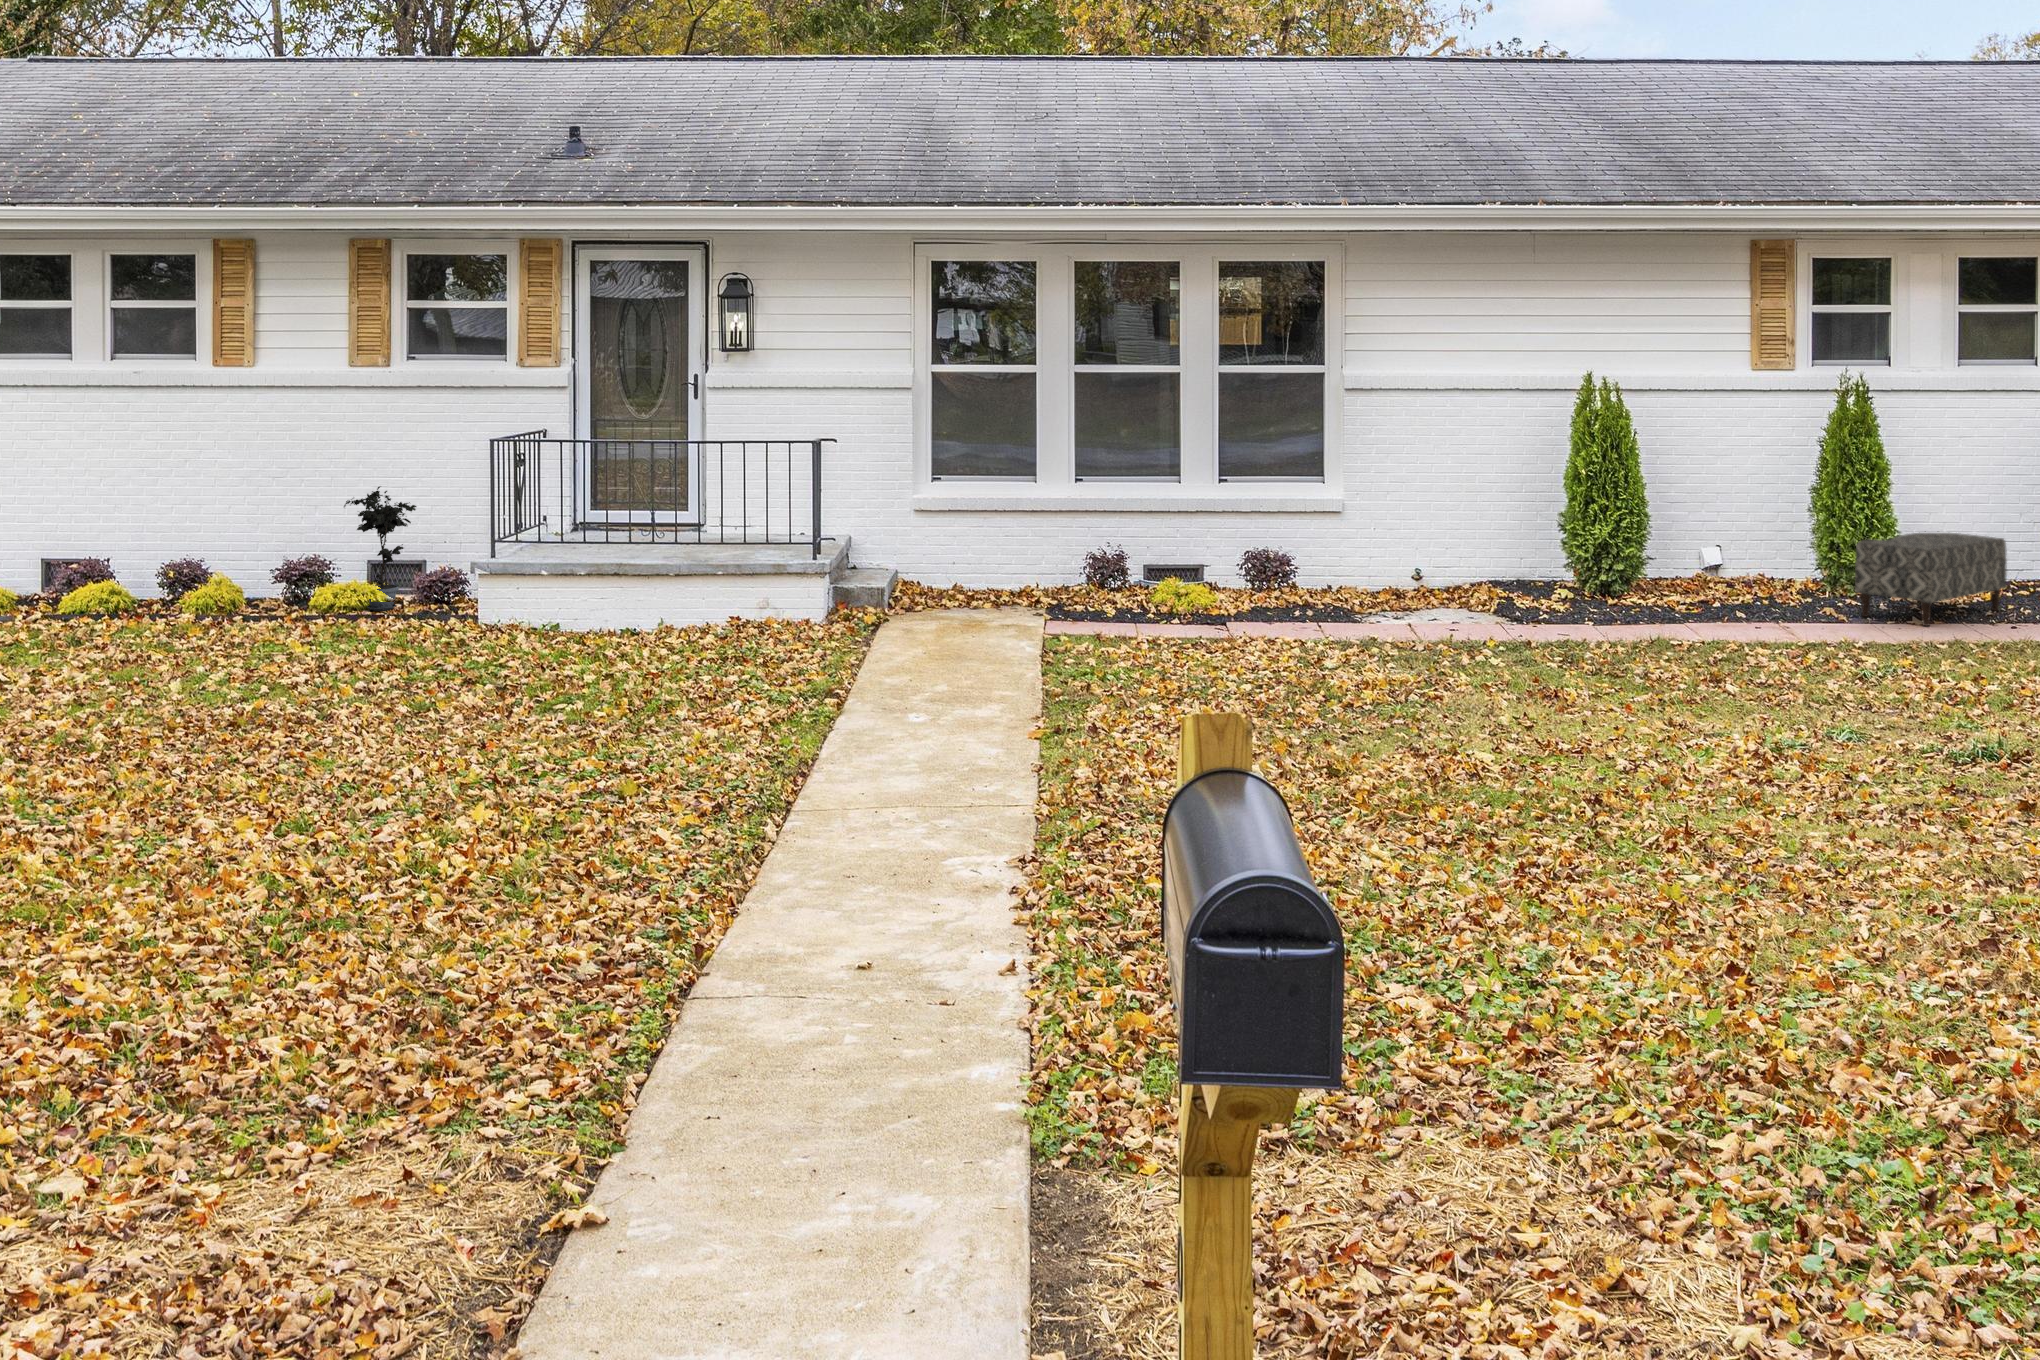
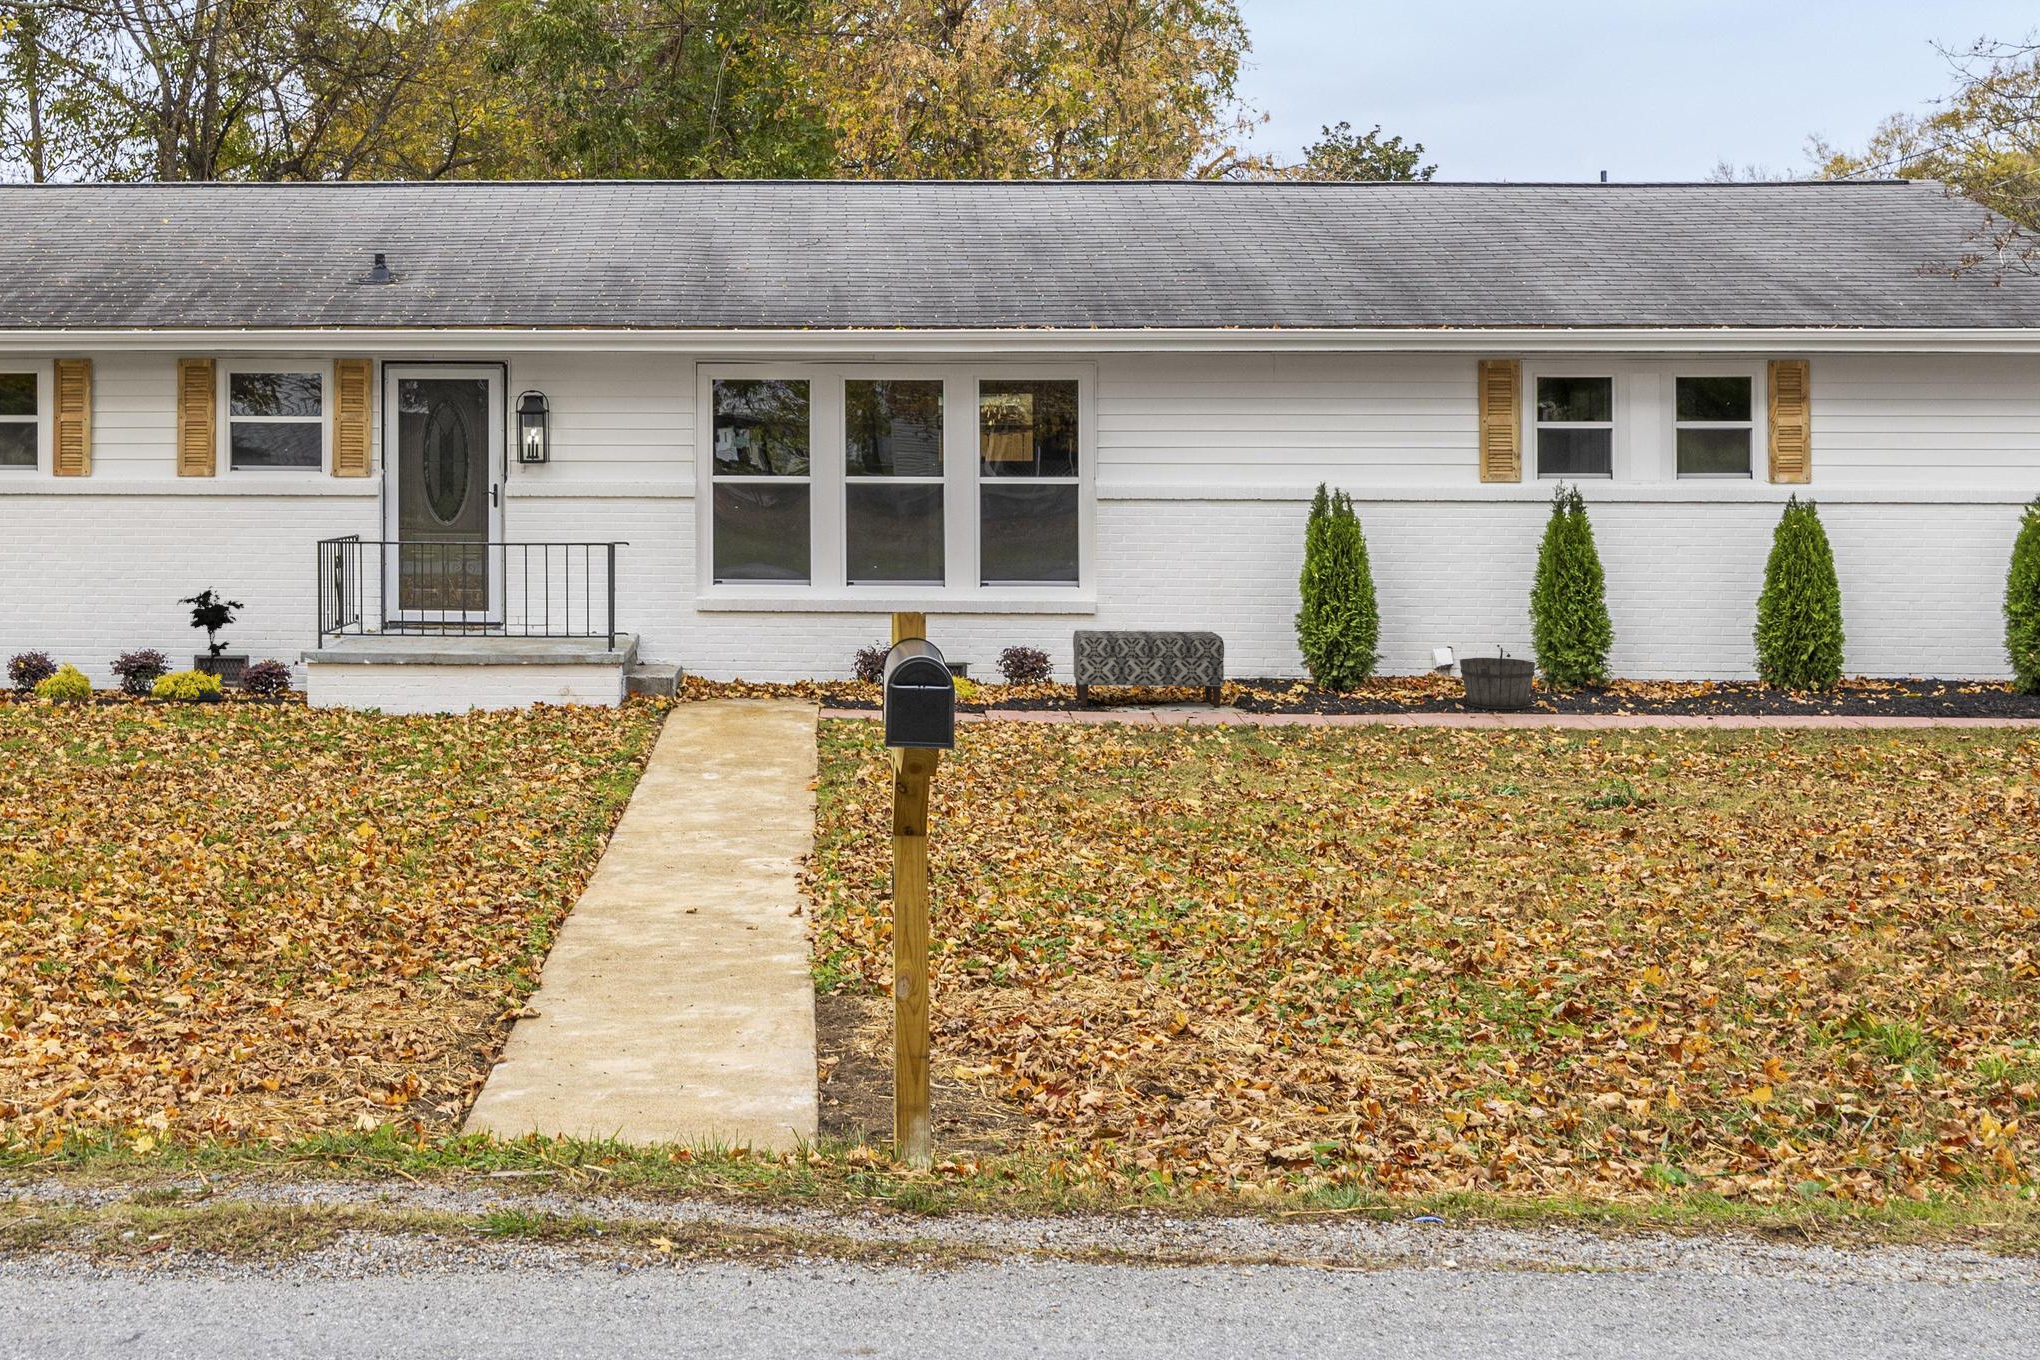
bench: present [1855,531,2007,626] -> present [1073,630,1224,708]
wooden bucket: none [1729,546,1813,615] -> present [1460,645,1535,709]

